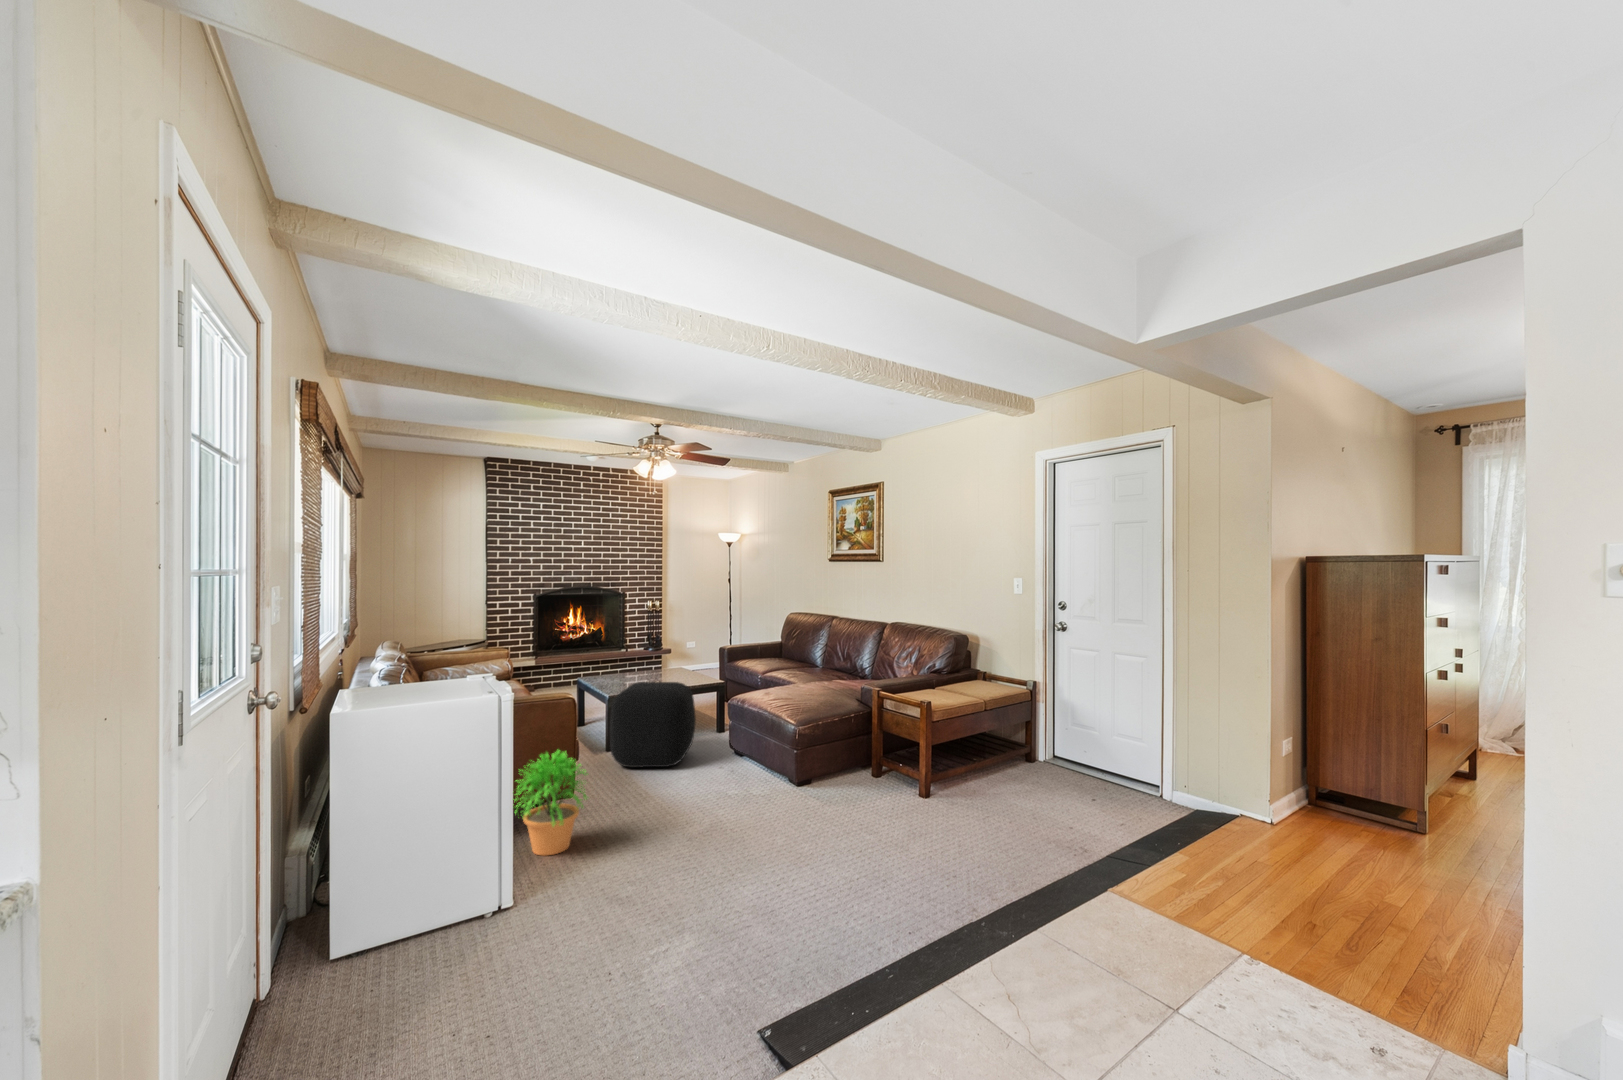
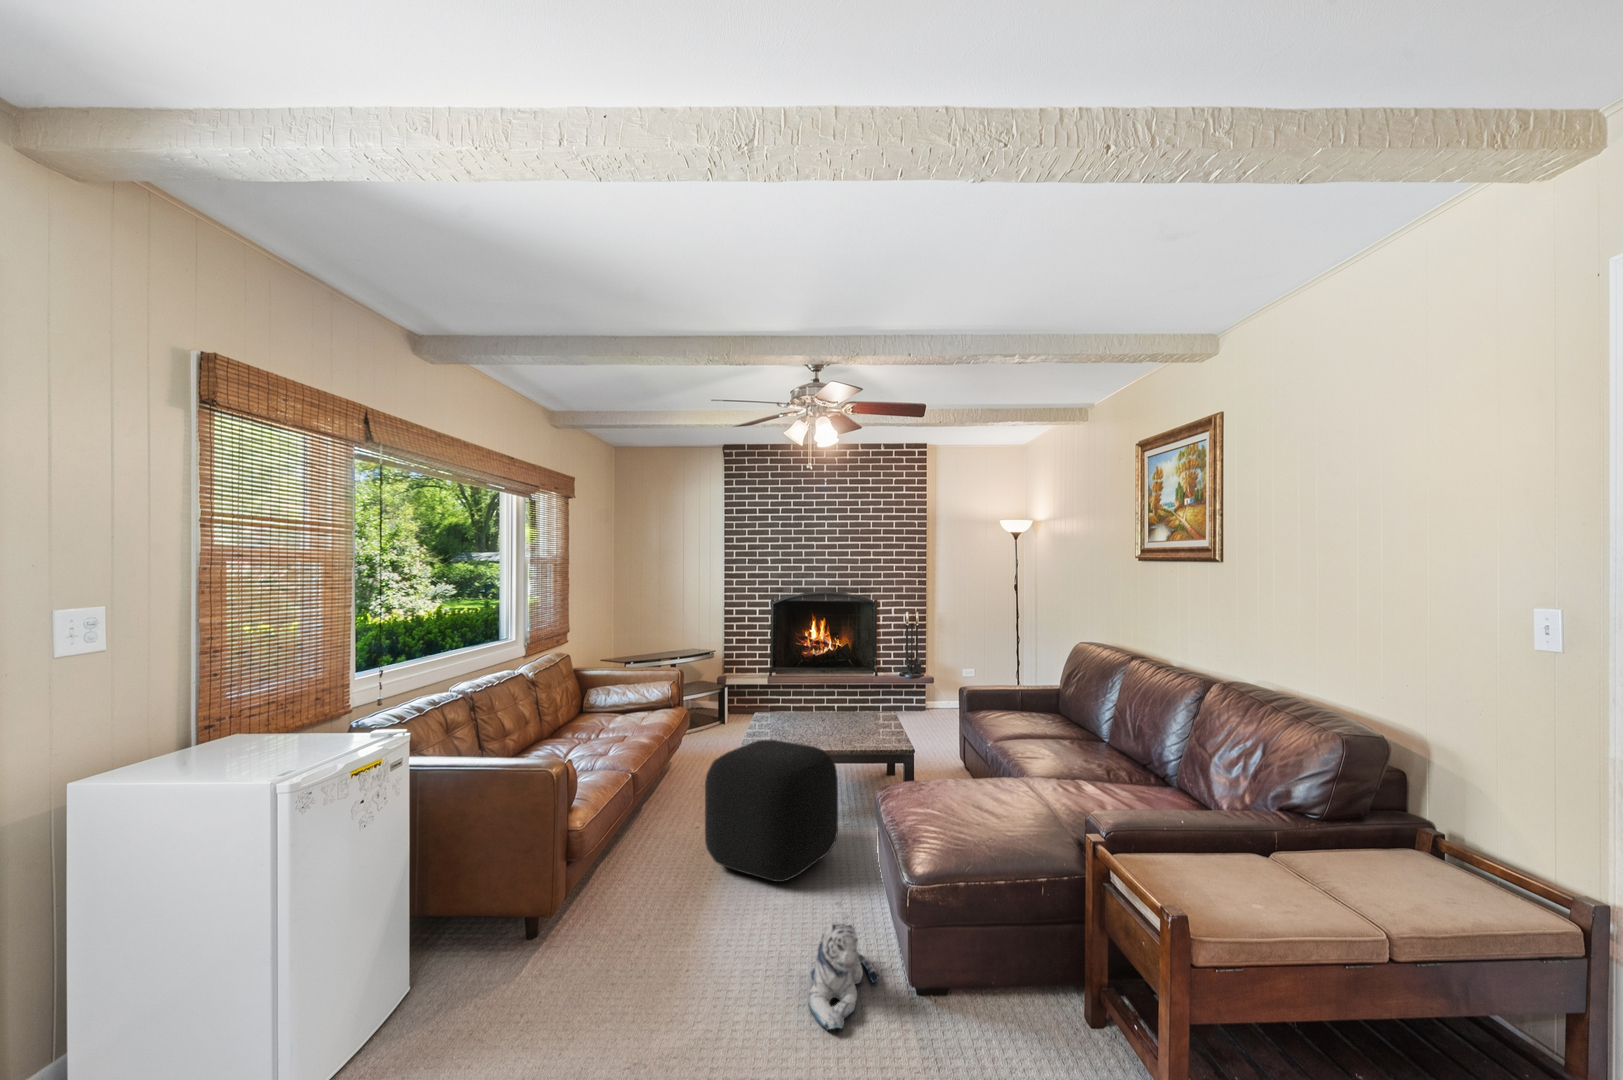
potted plant: present [515,750,586,856] -> none [409,853,533,1027]
plush toy: none [732,758,770,807] -> present [809,923,879,1030]

